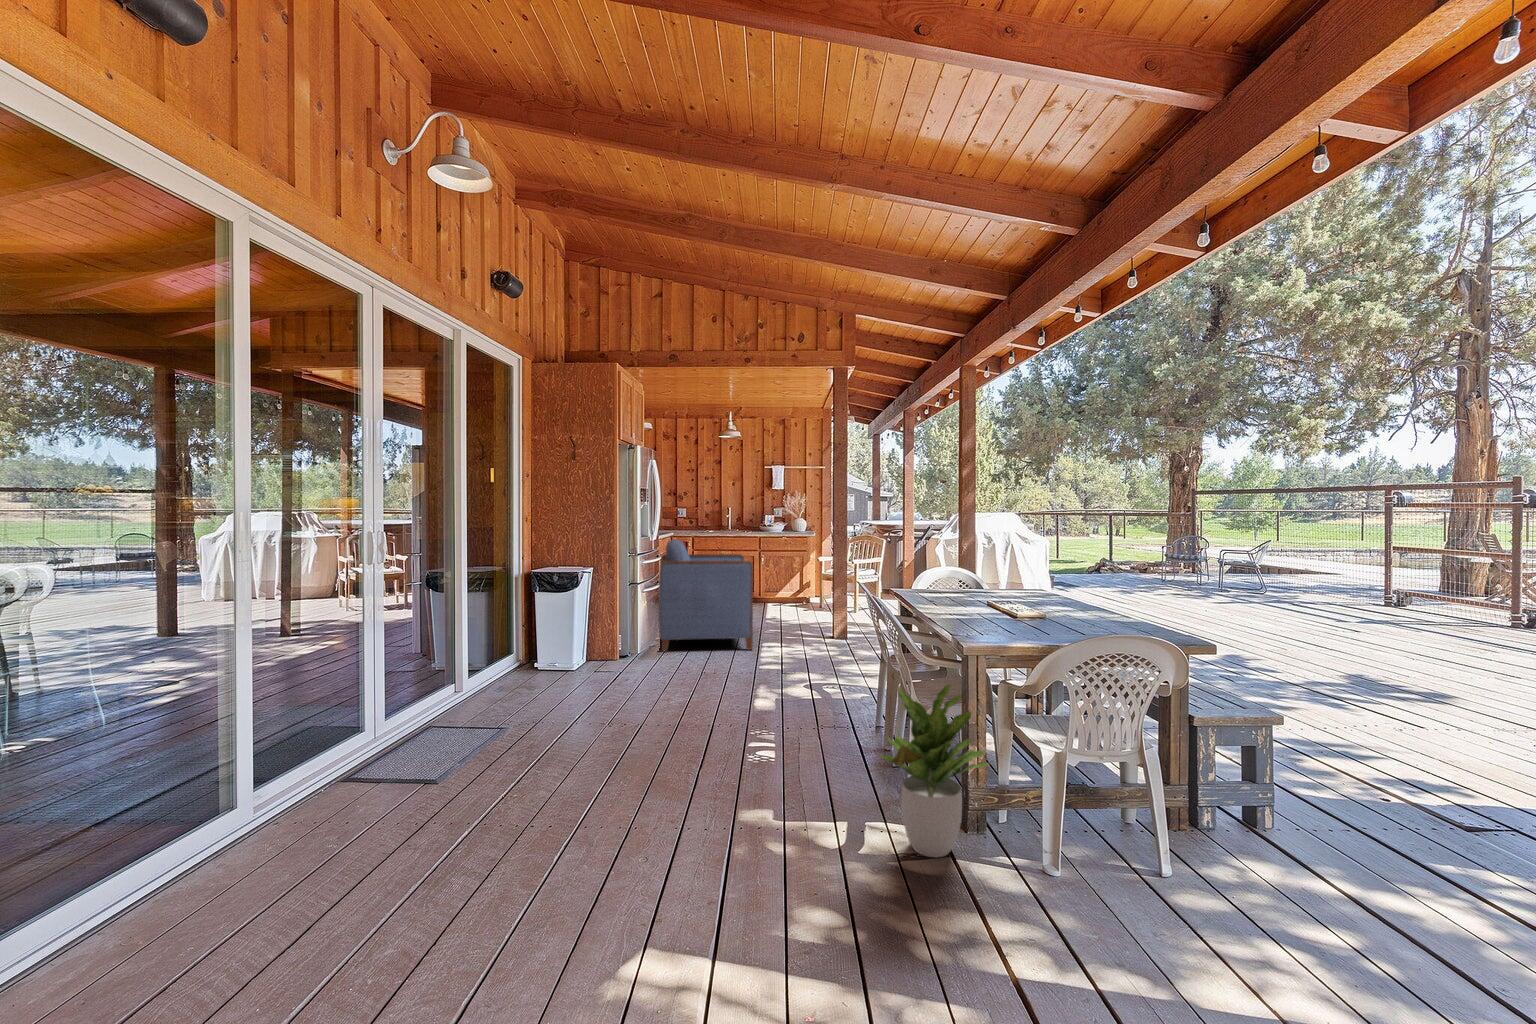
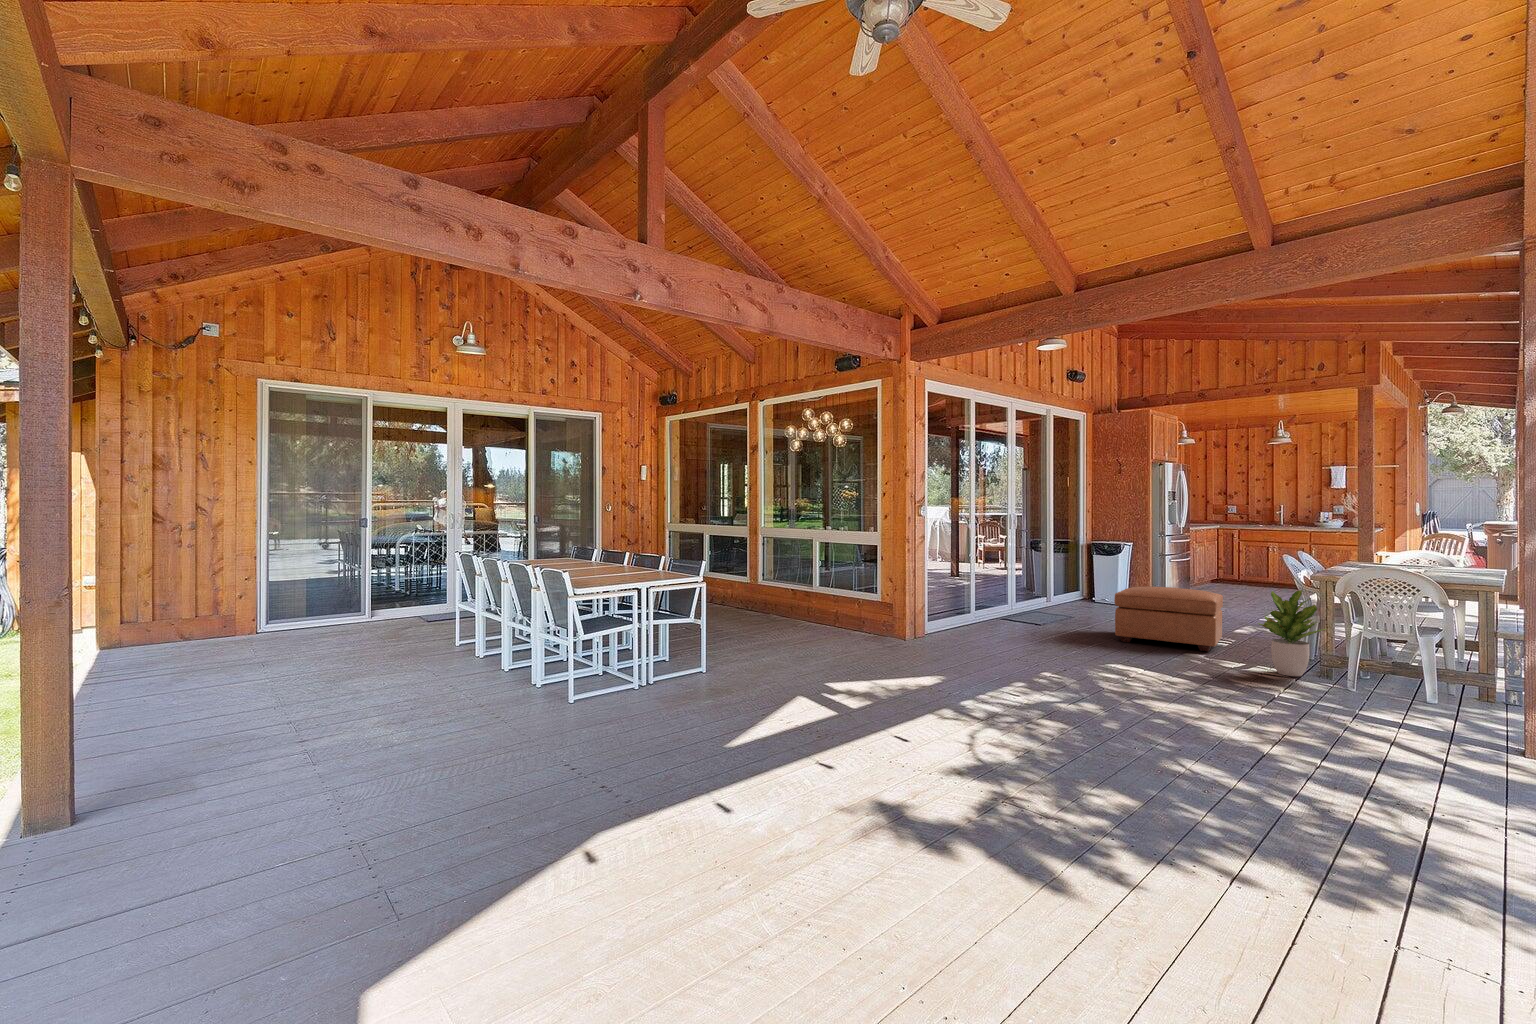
armchair: present [658,539,753,652] -> none [1184,527,1269,610]
ottoman: none [599,670,782,807] -> present [1114,586,1223,652]

